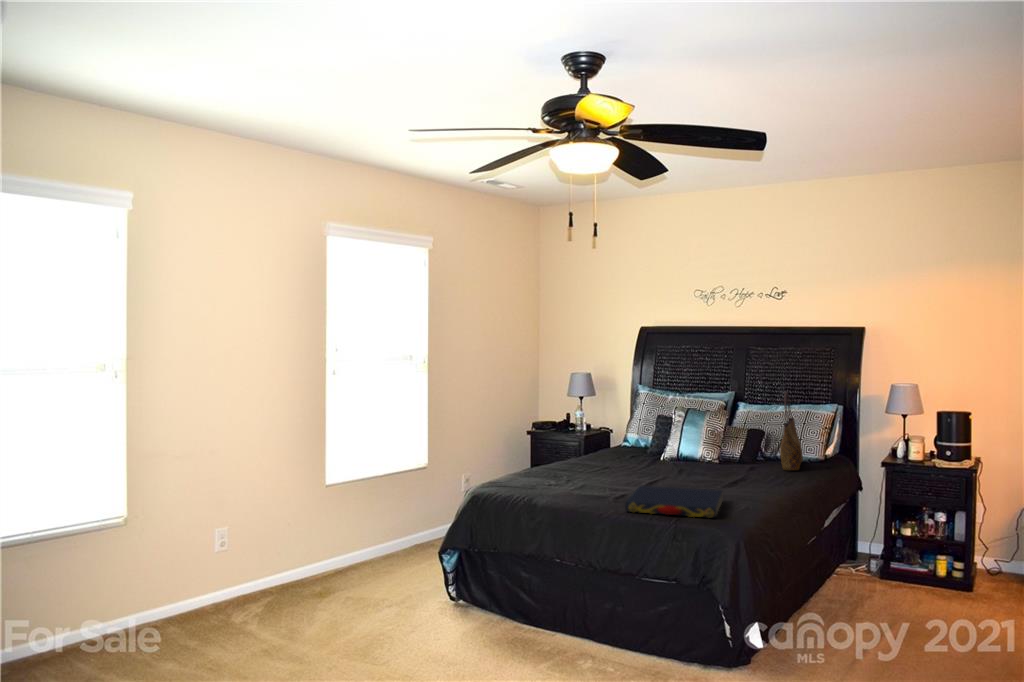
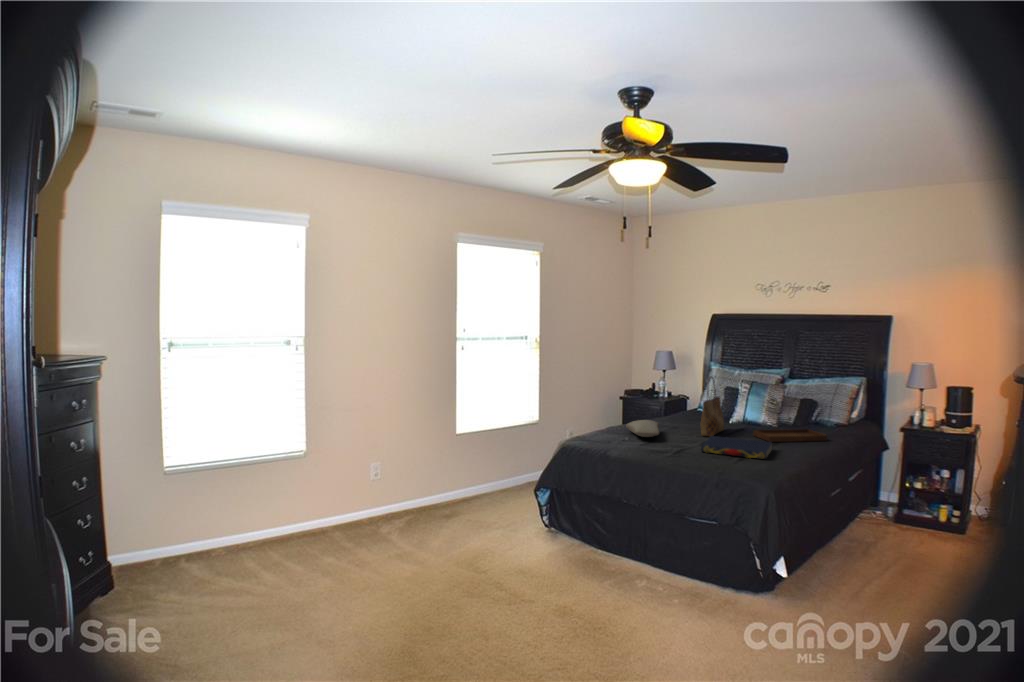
tote bag: present [780,392,803,470] -> present [701,377,724,436]
tray: none [696,451,793,489] -> present [753,417,827,442]
pillow: none [524,468,570,492] -> present [626,420,659,437]

